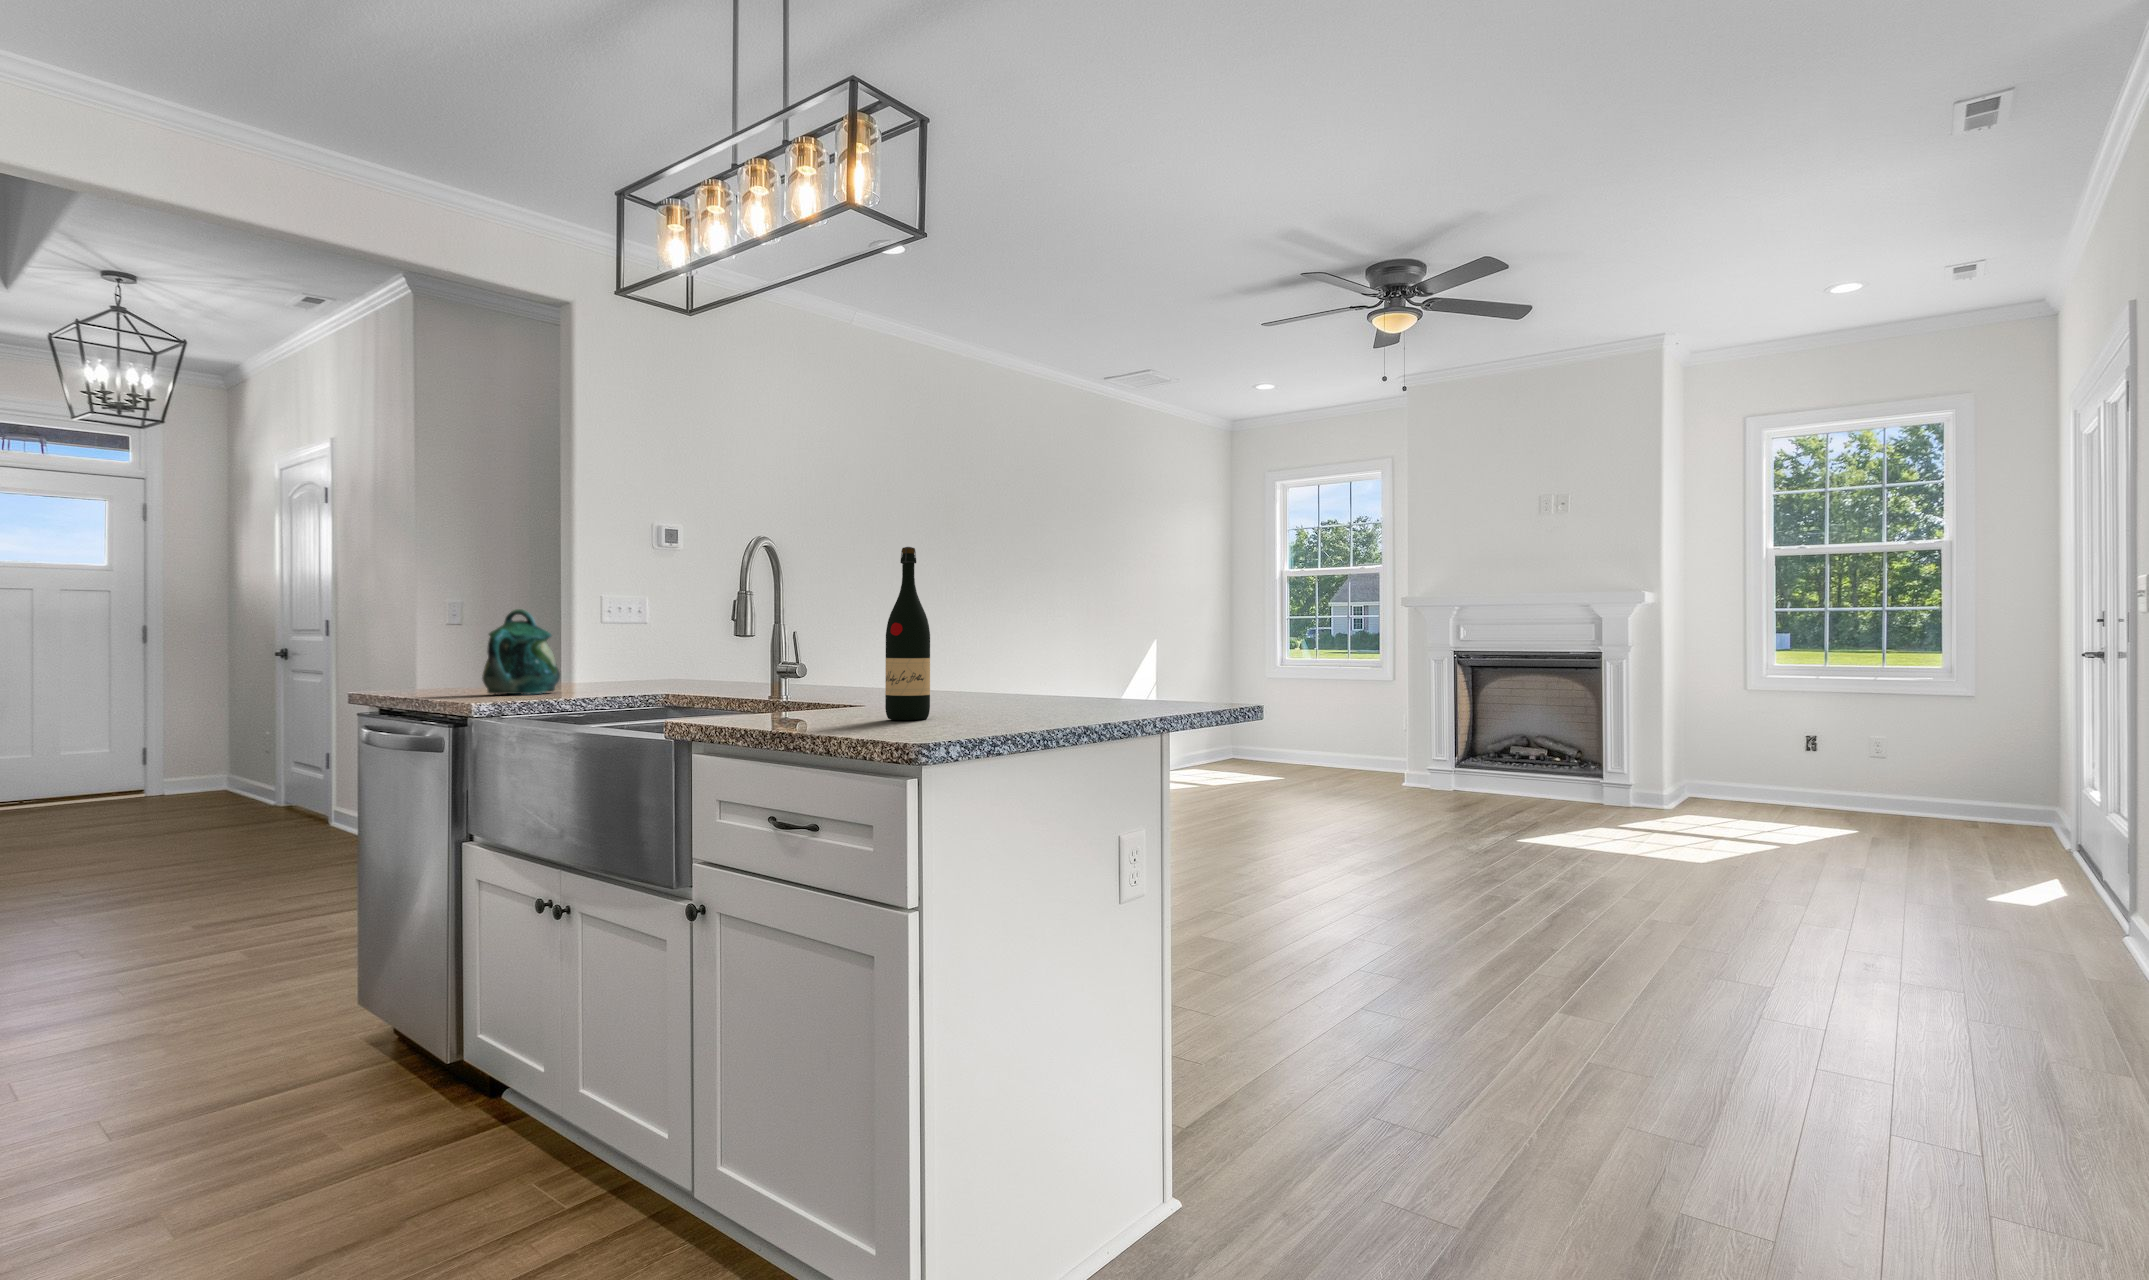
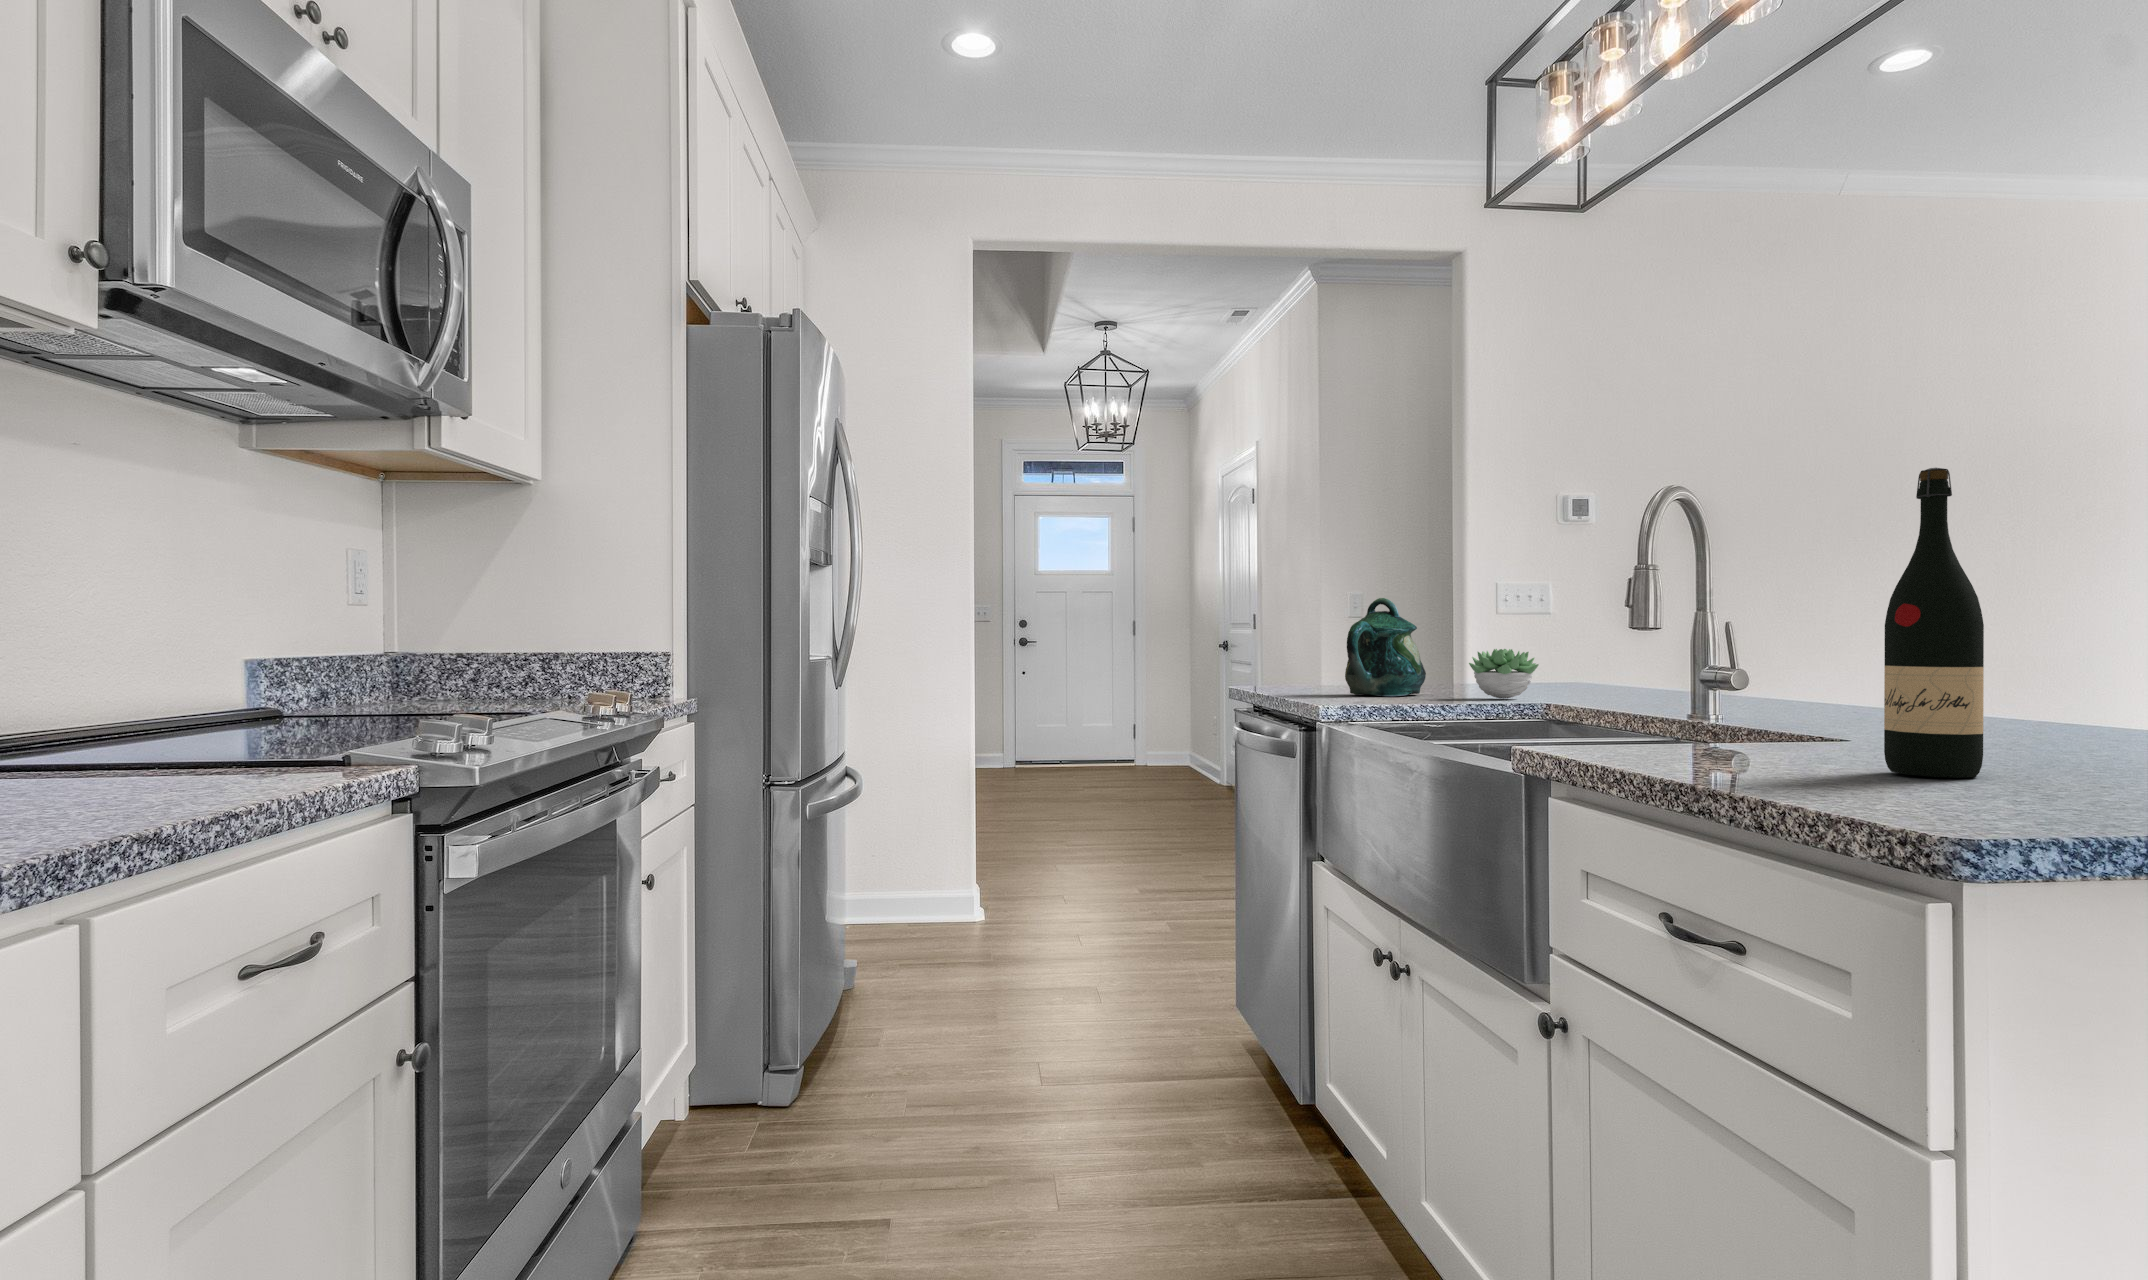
succulent plant: none [601,653,660,692] -> present [1469,649,1539,698]

